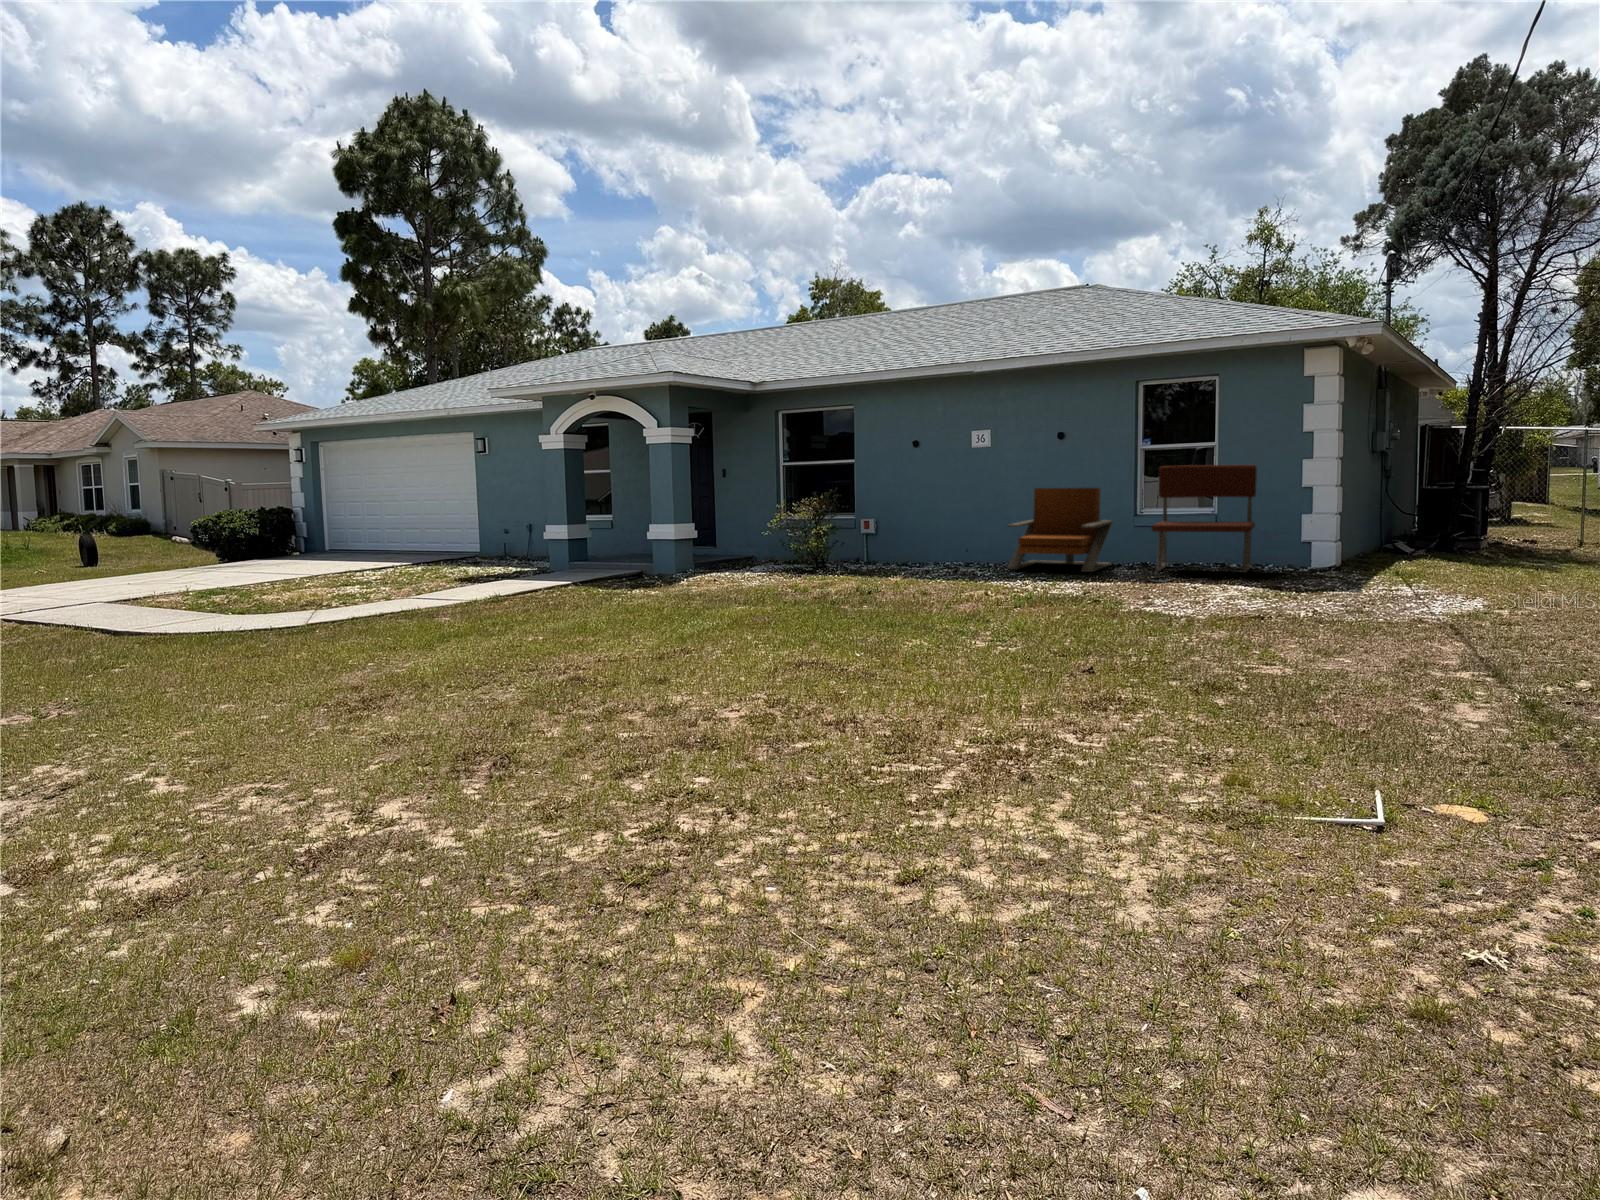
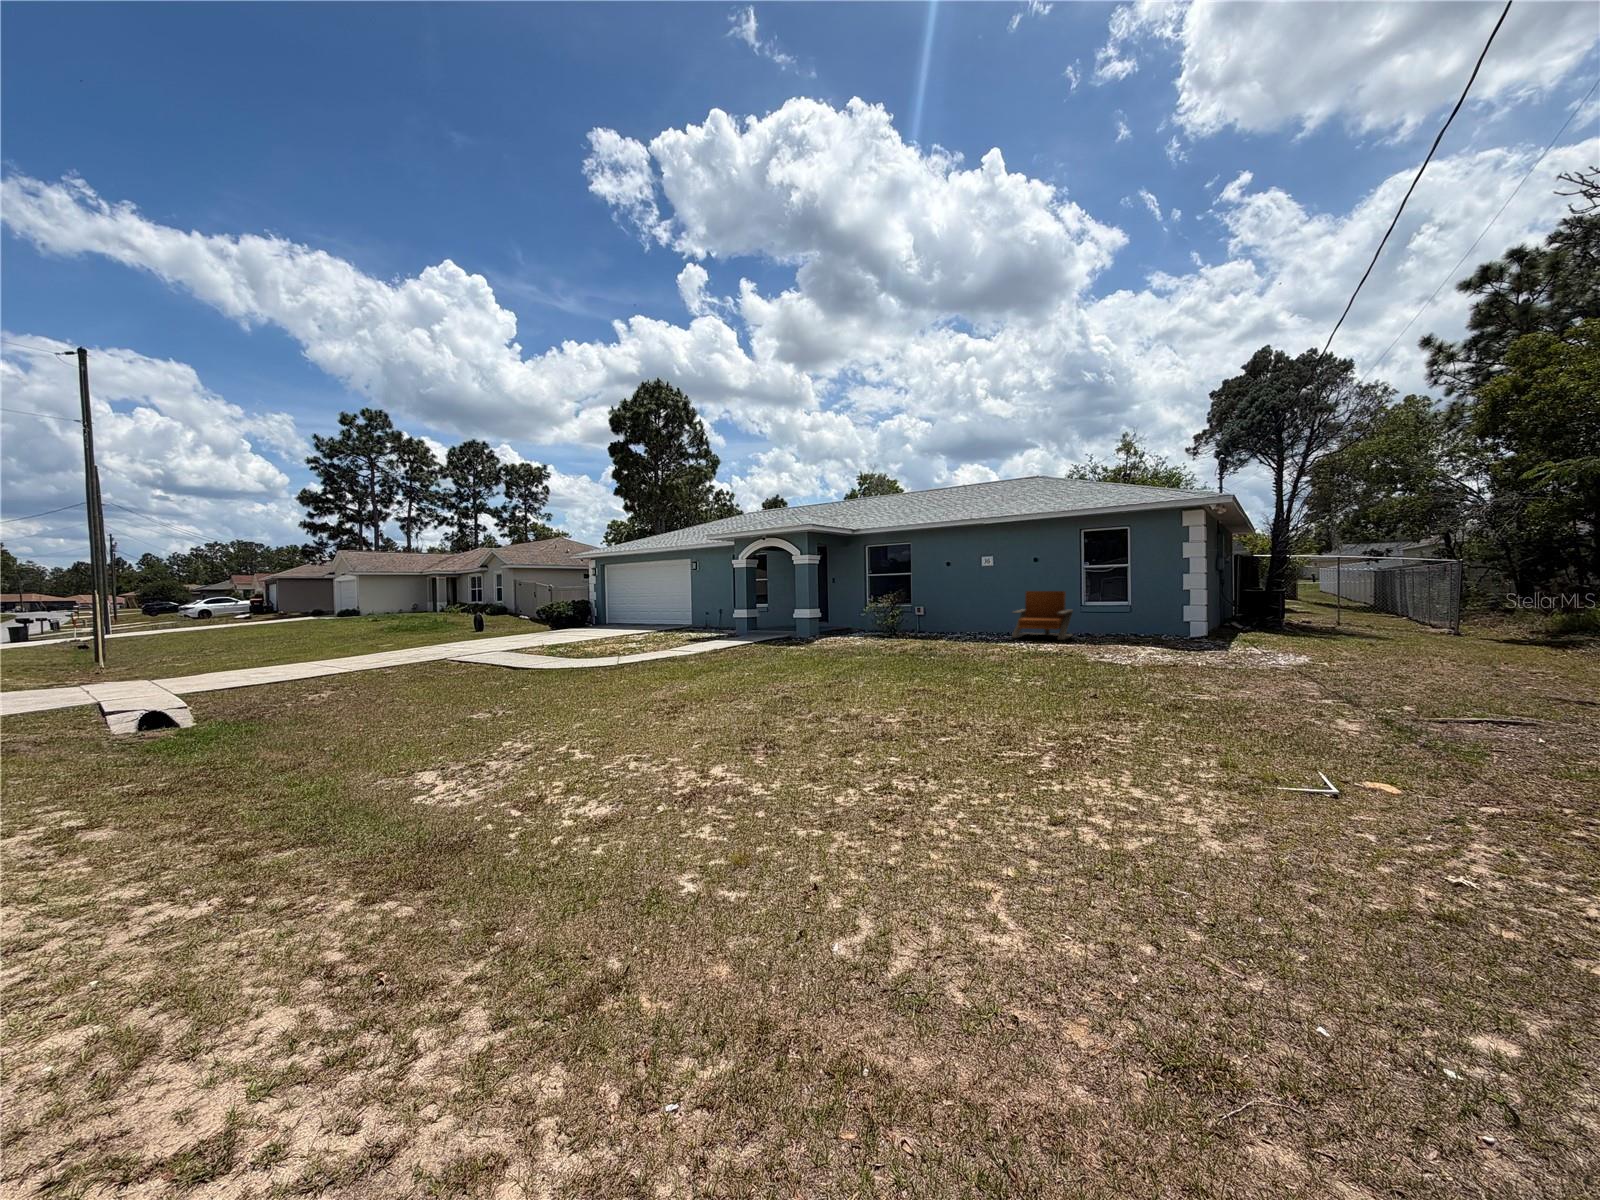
bench: present [1152,465,1257,572] -> none [1100,578,1162,641]

